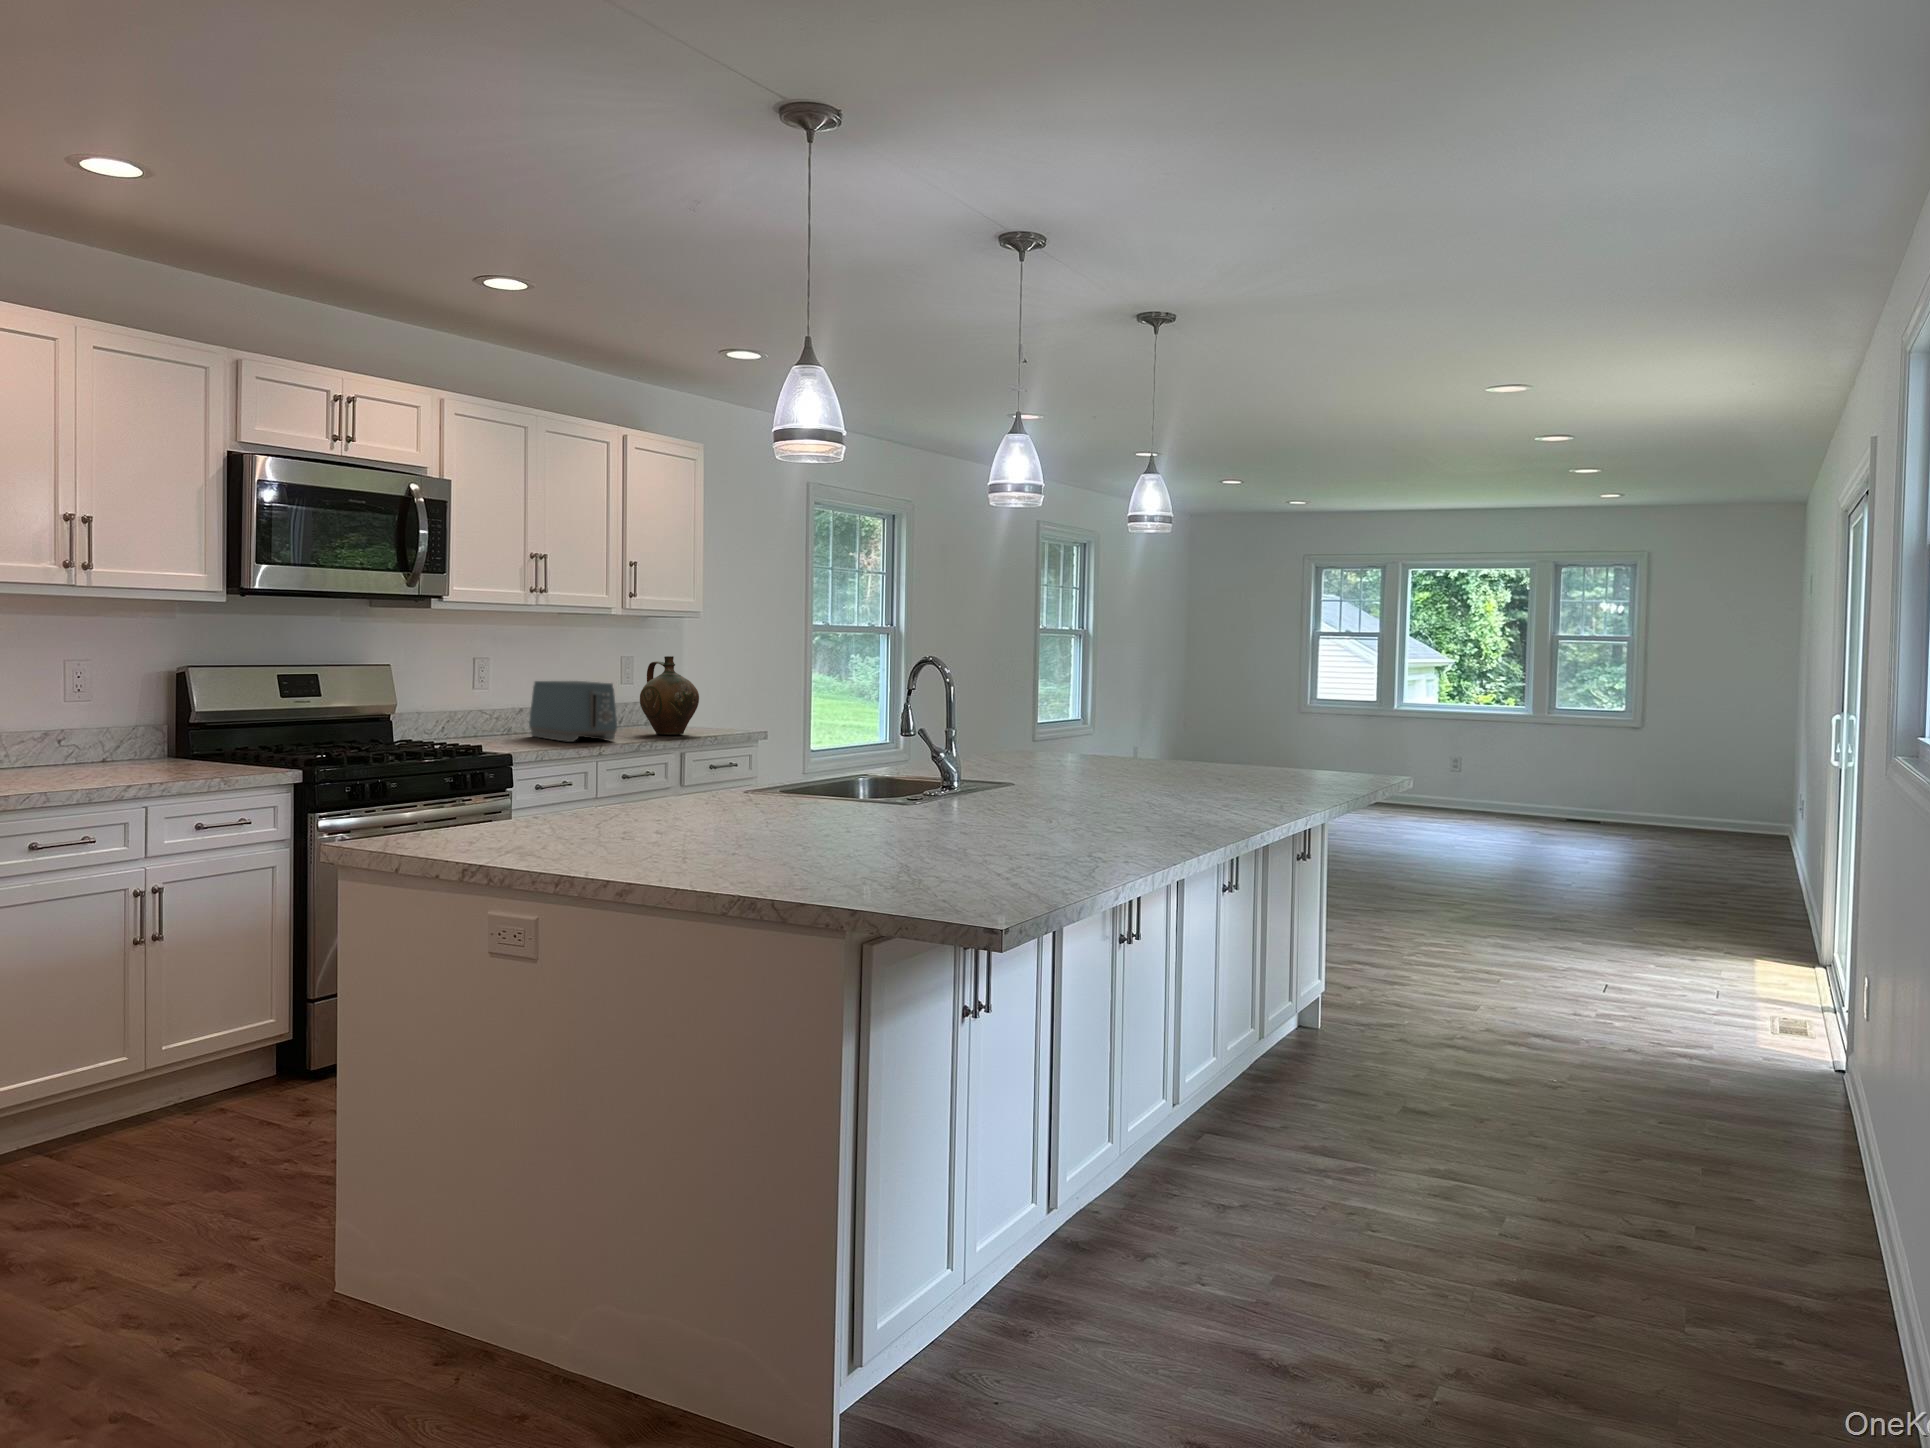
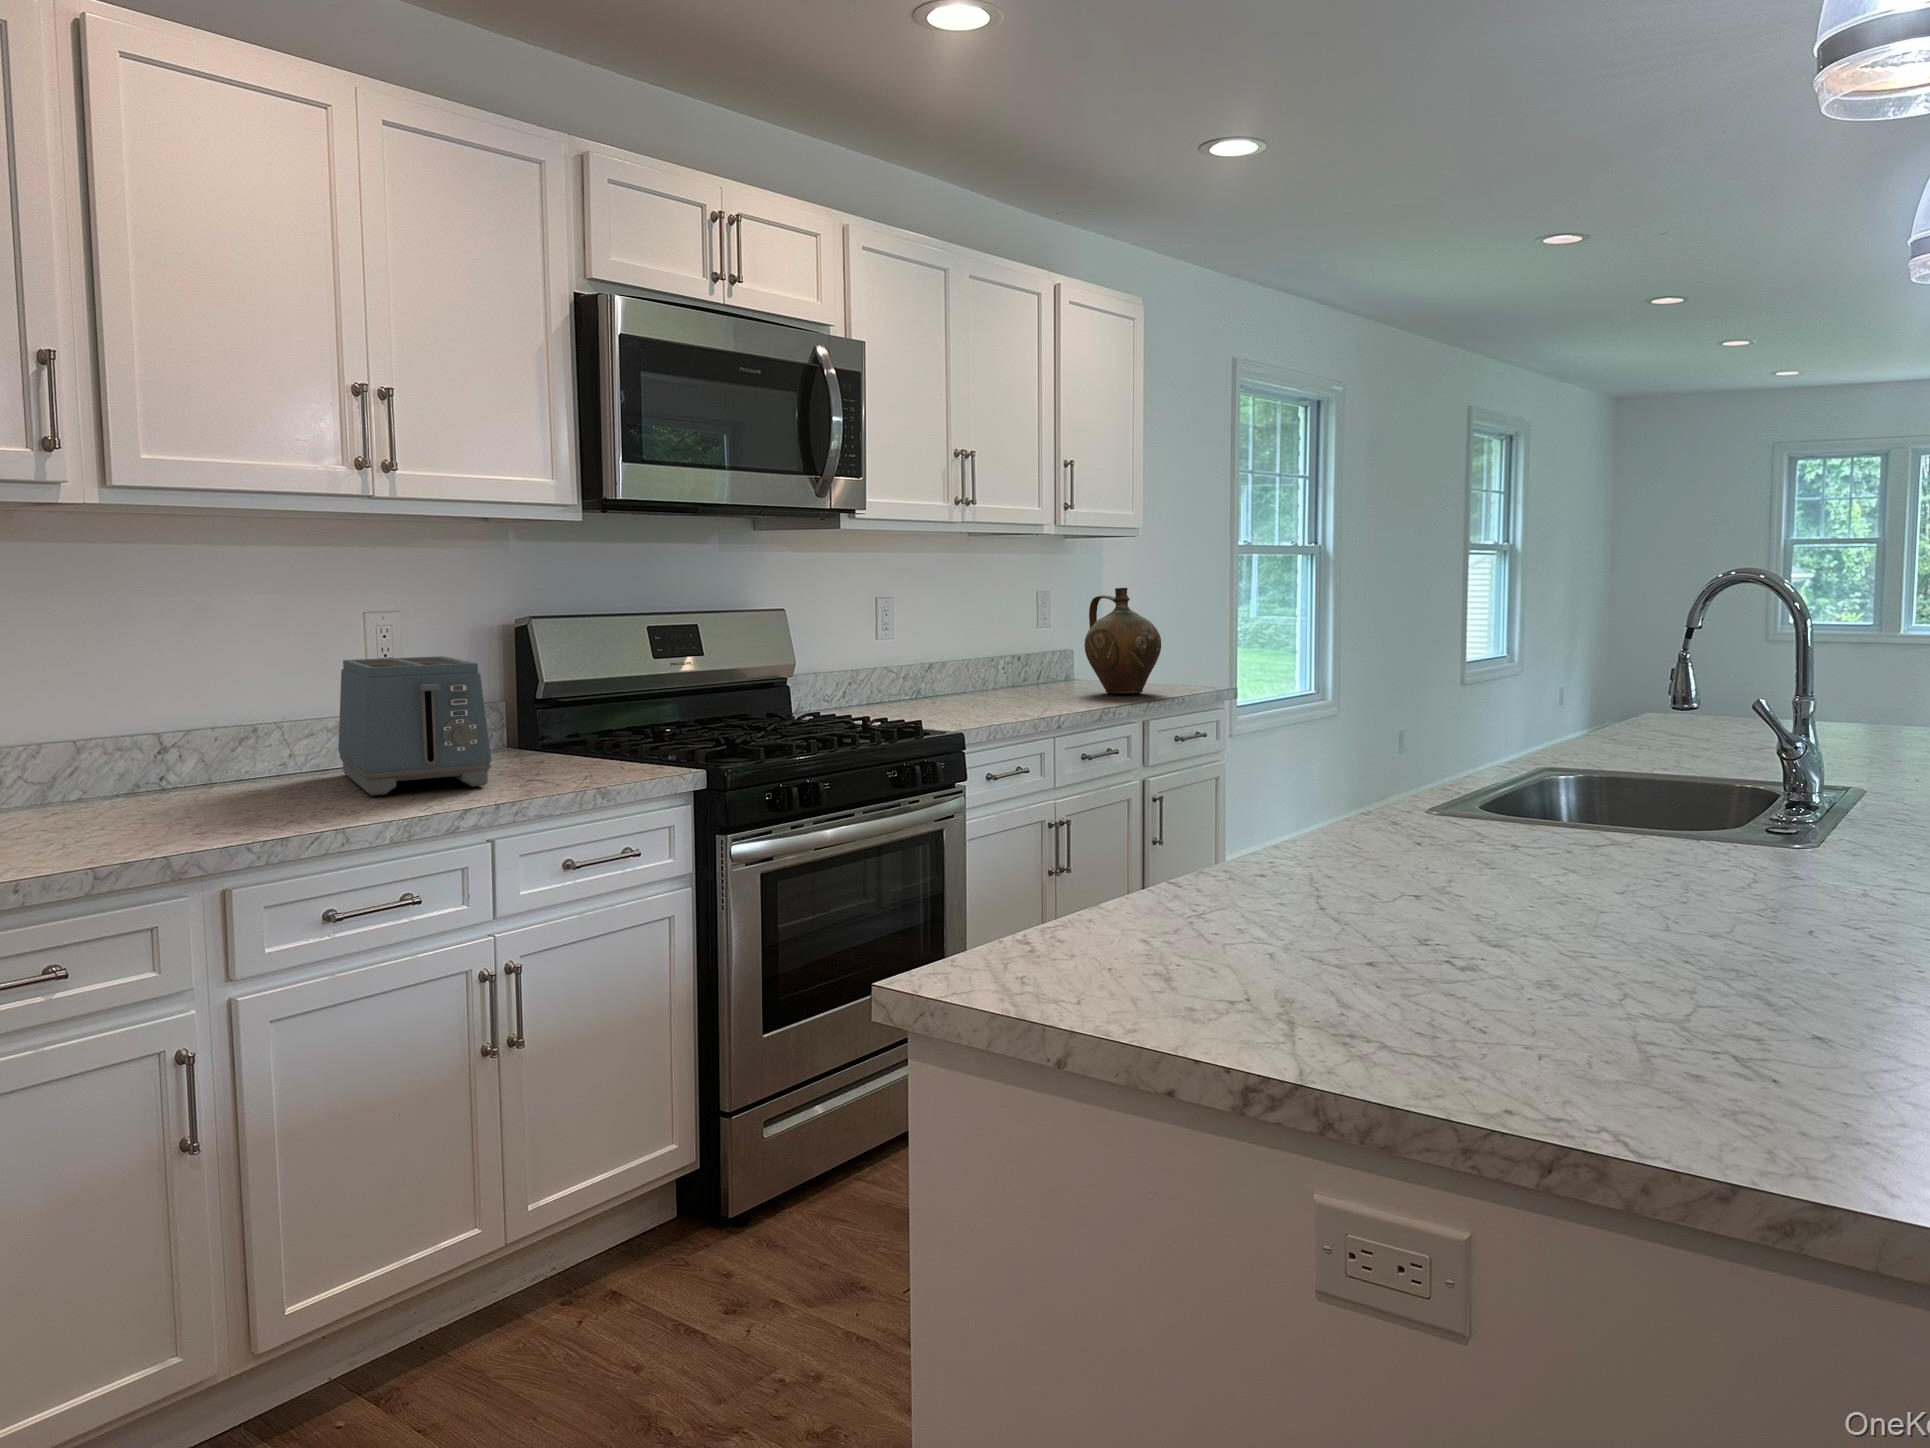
toaster: present [529,681,617,742] -> present [338,656,491,795]

